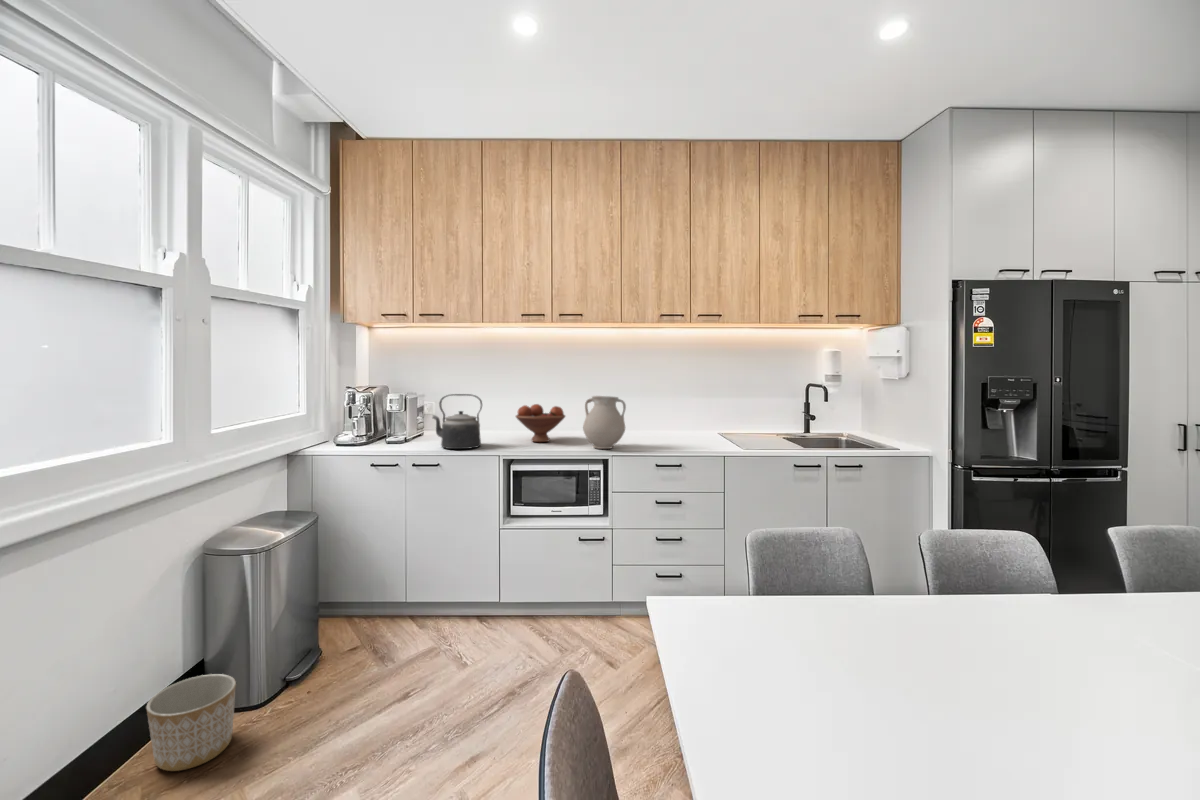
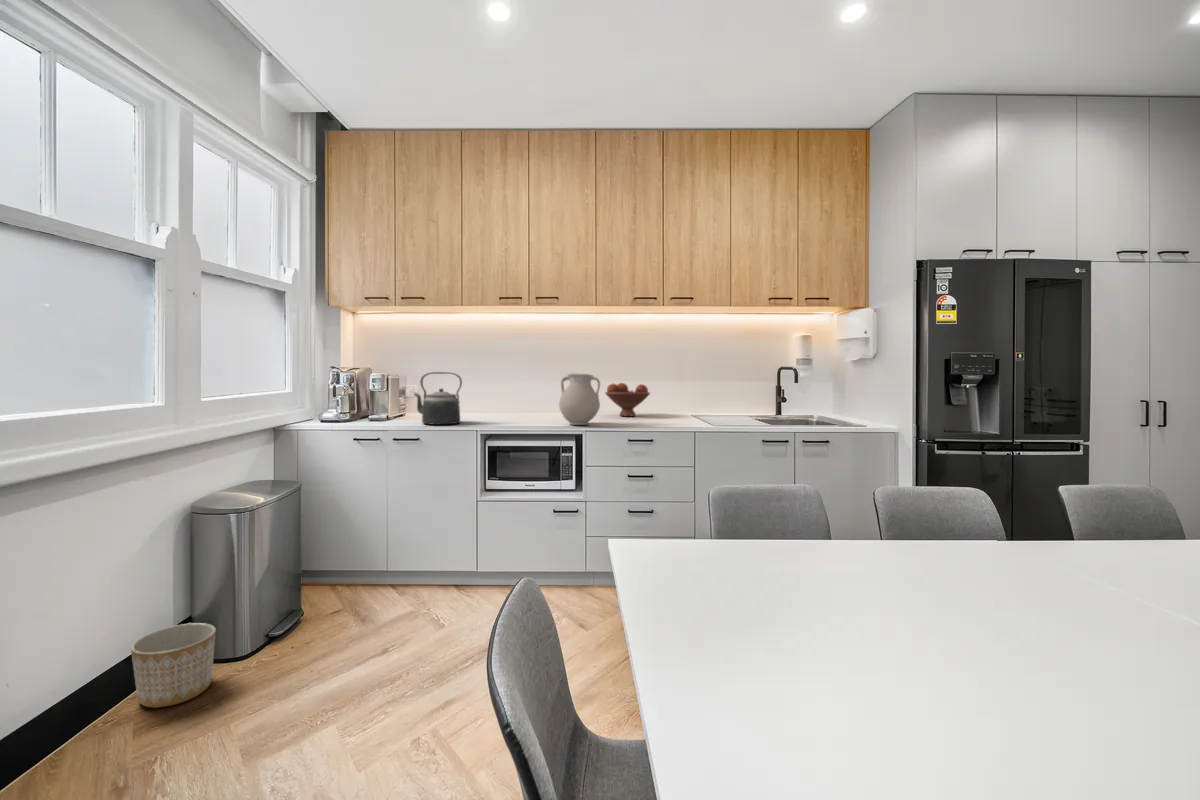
fruit bowl: present [516,404,565,442] -> present [606,383,650,416]

